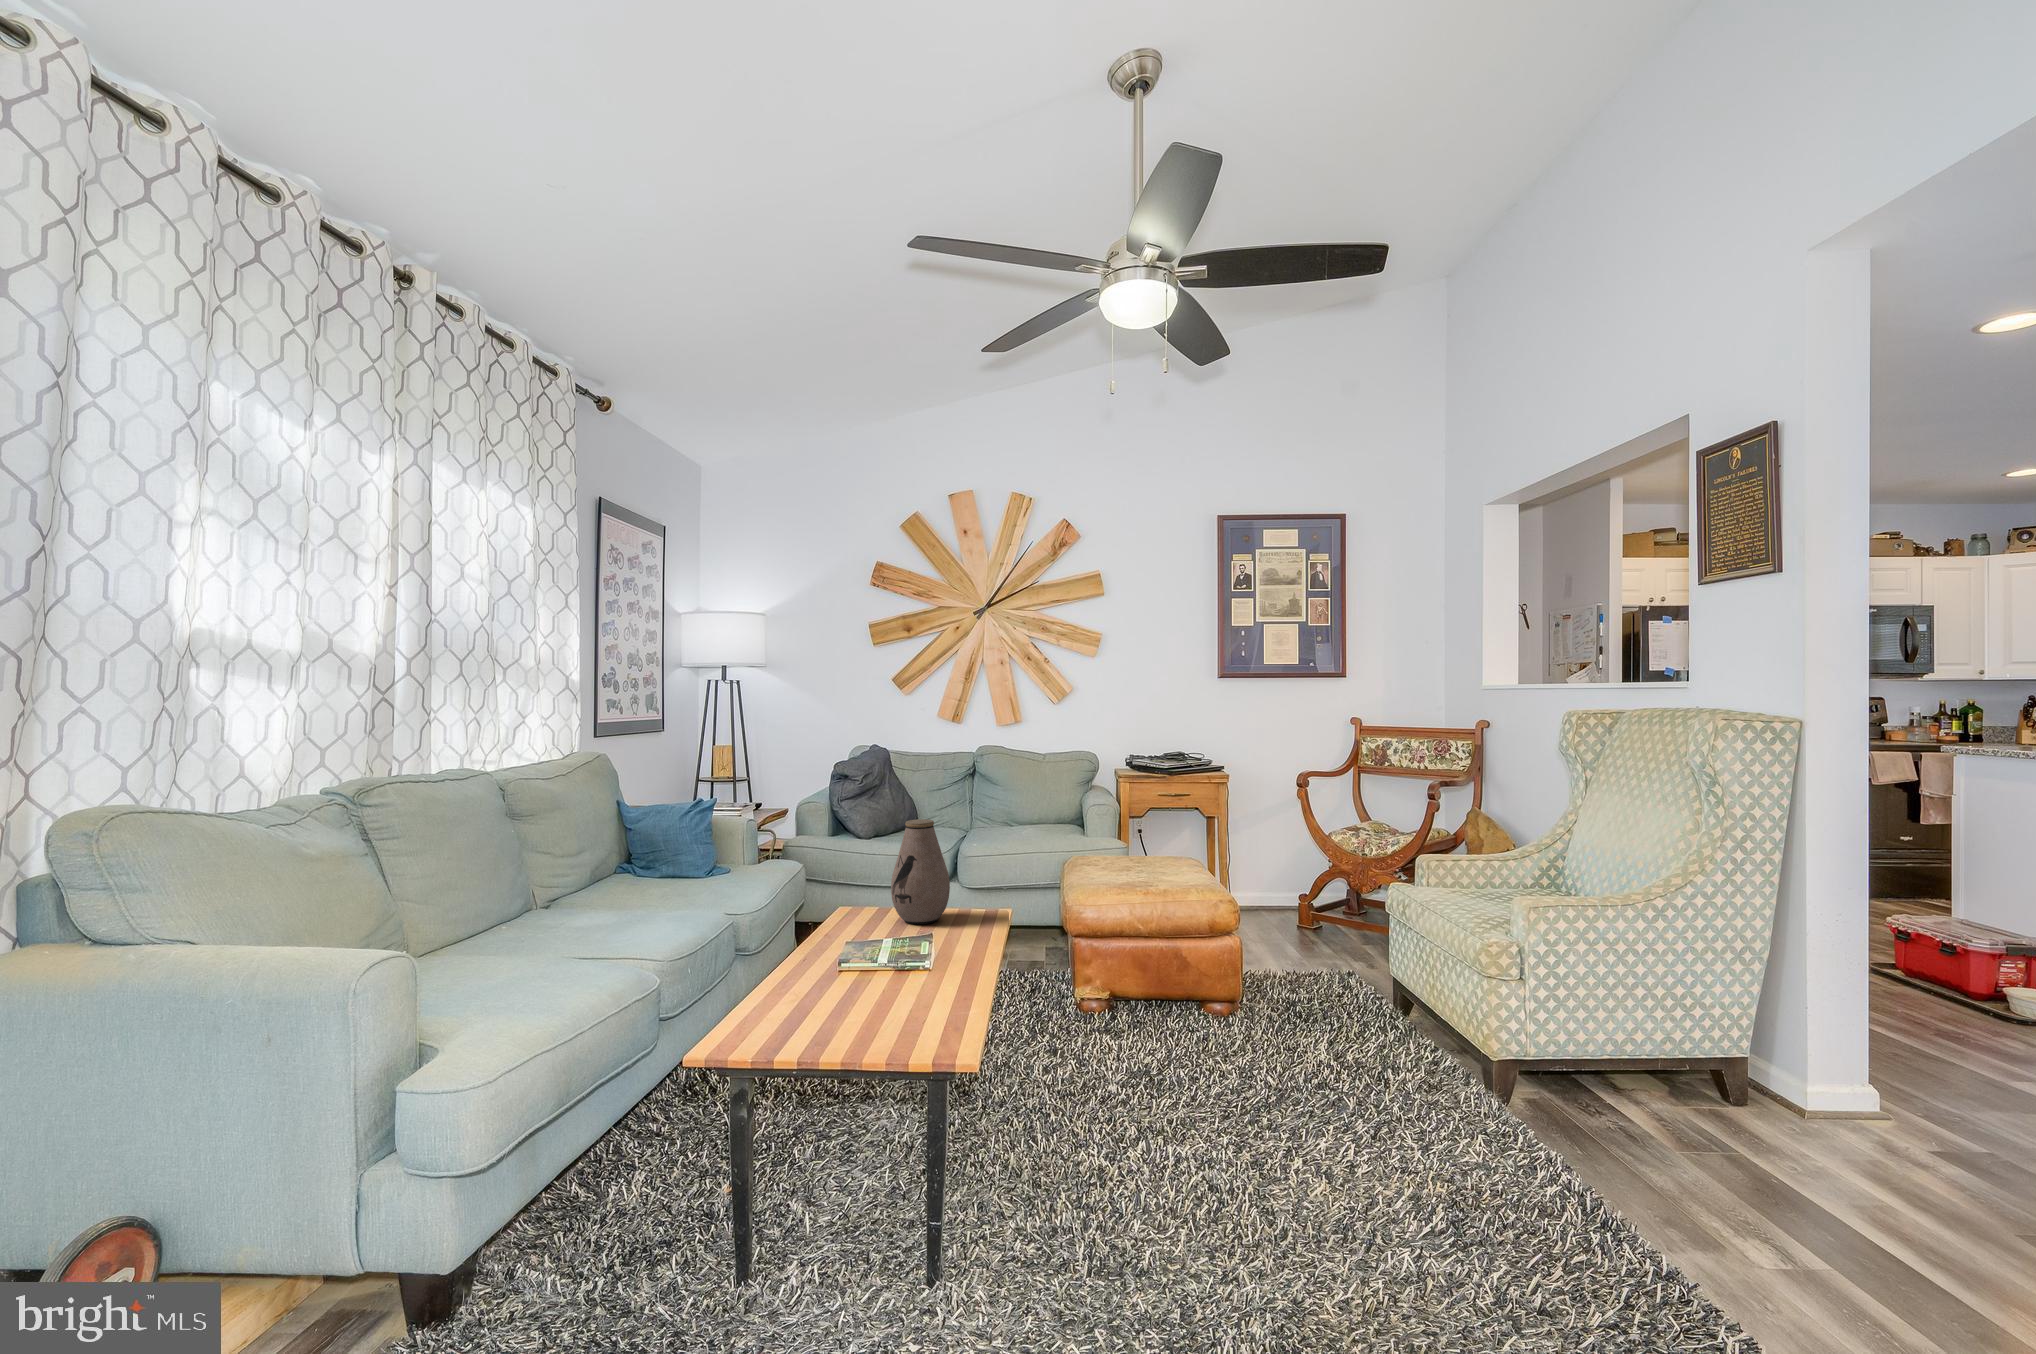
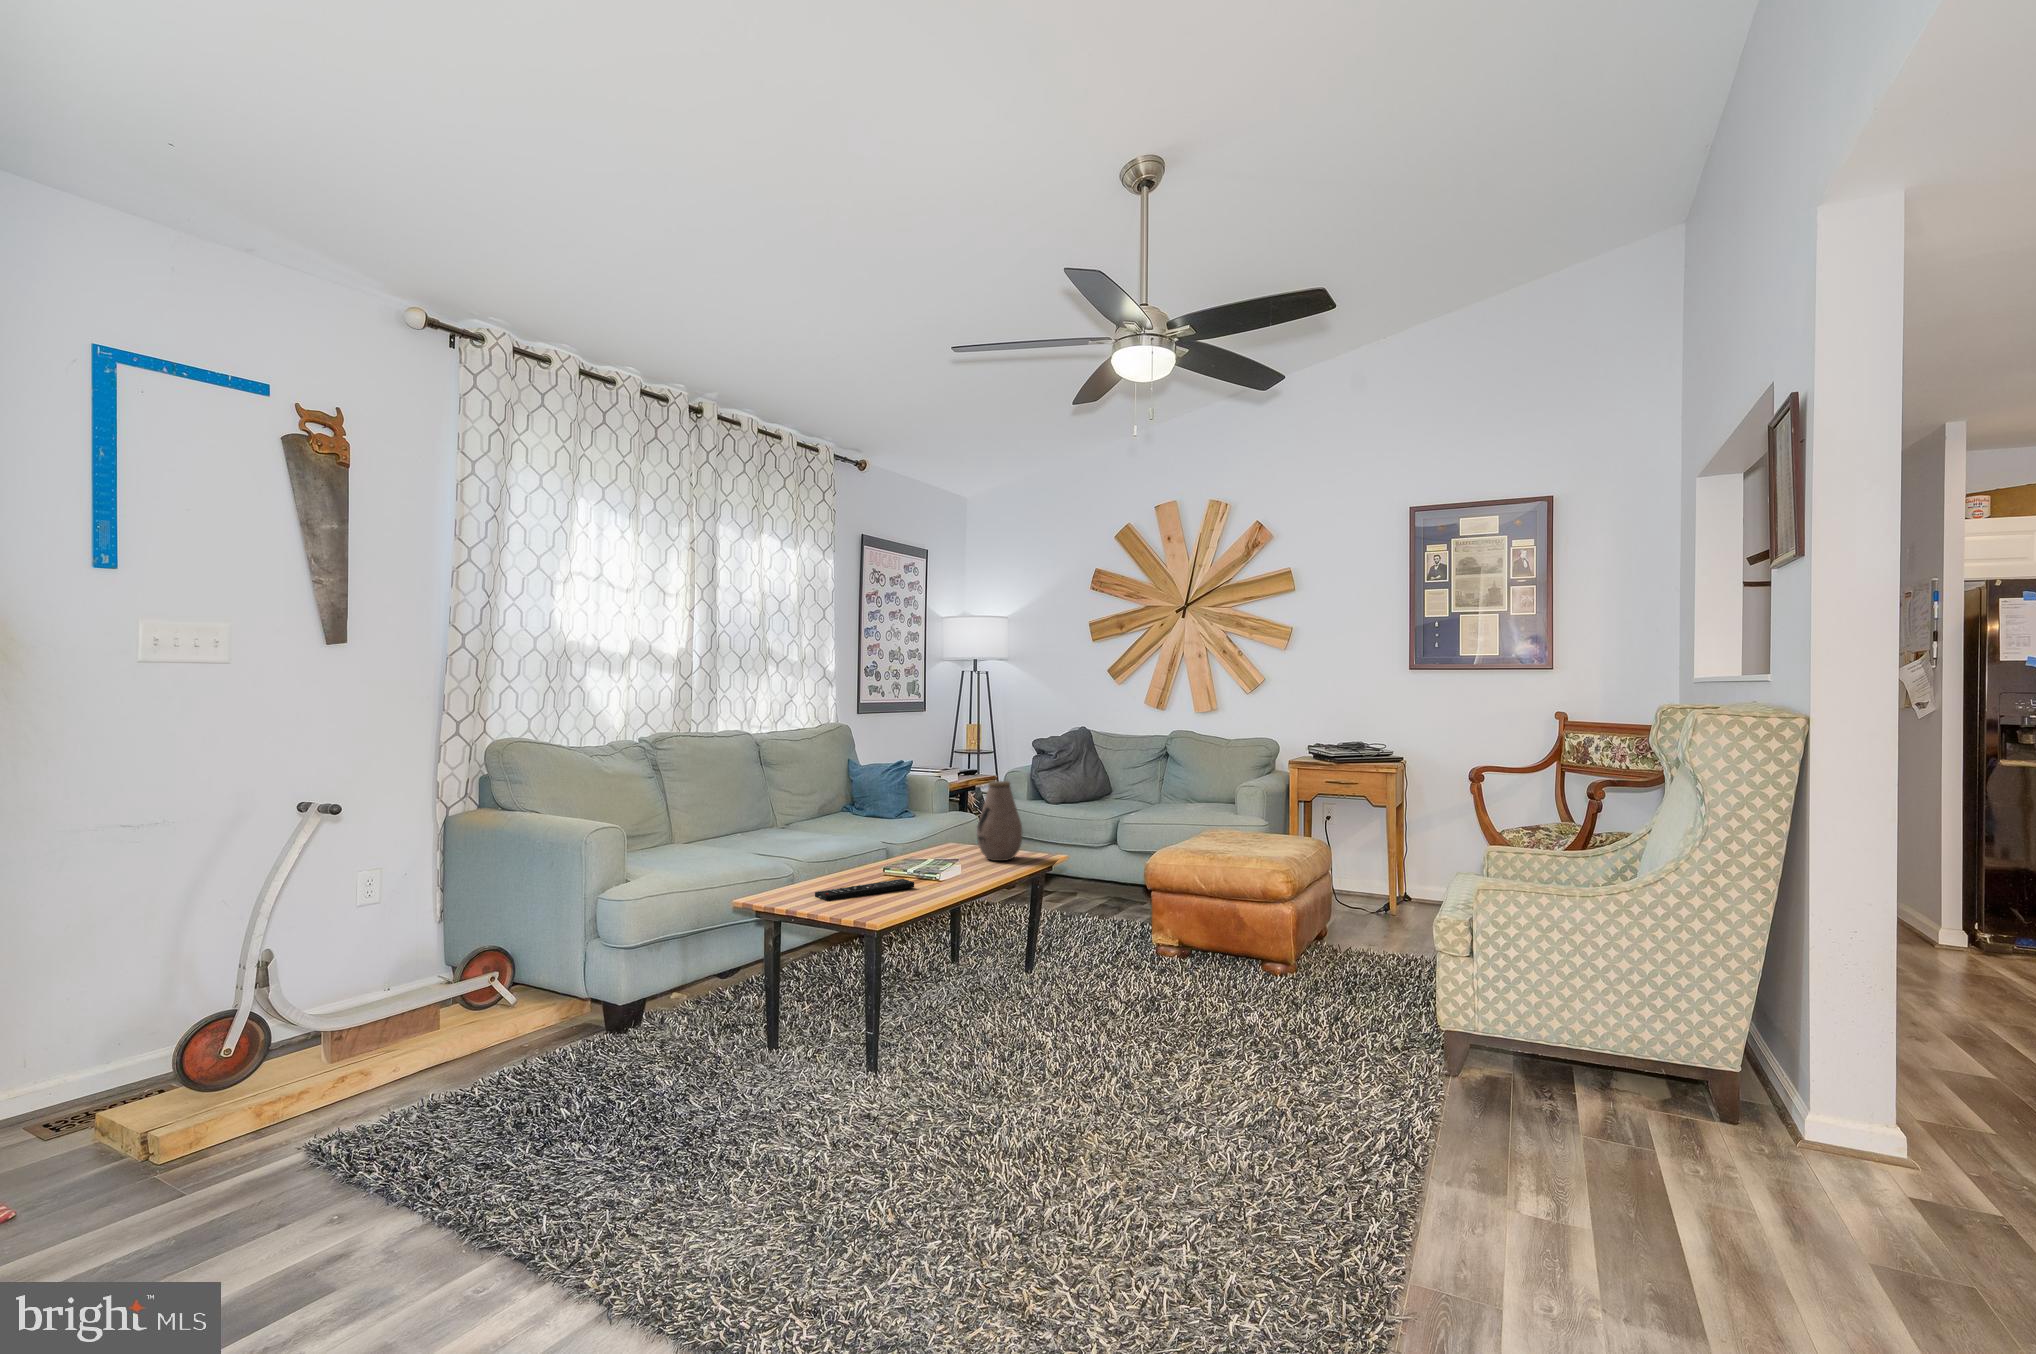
remote control: none [778,974,897,1033] -> present [815,879,914,901]

